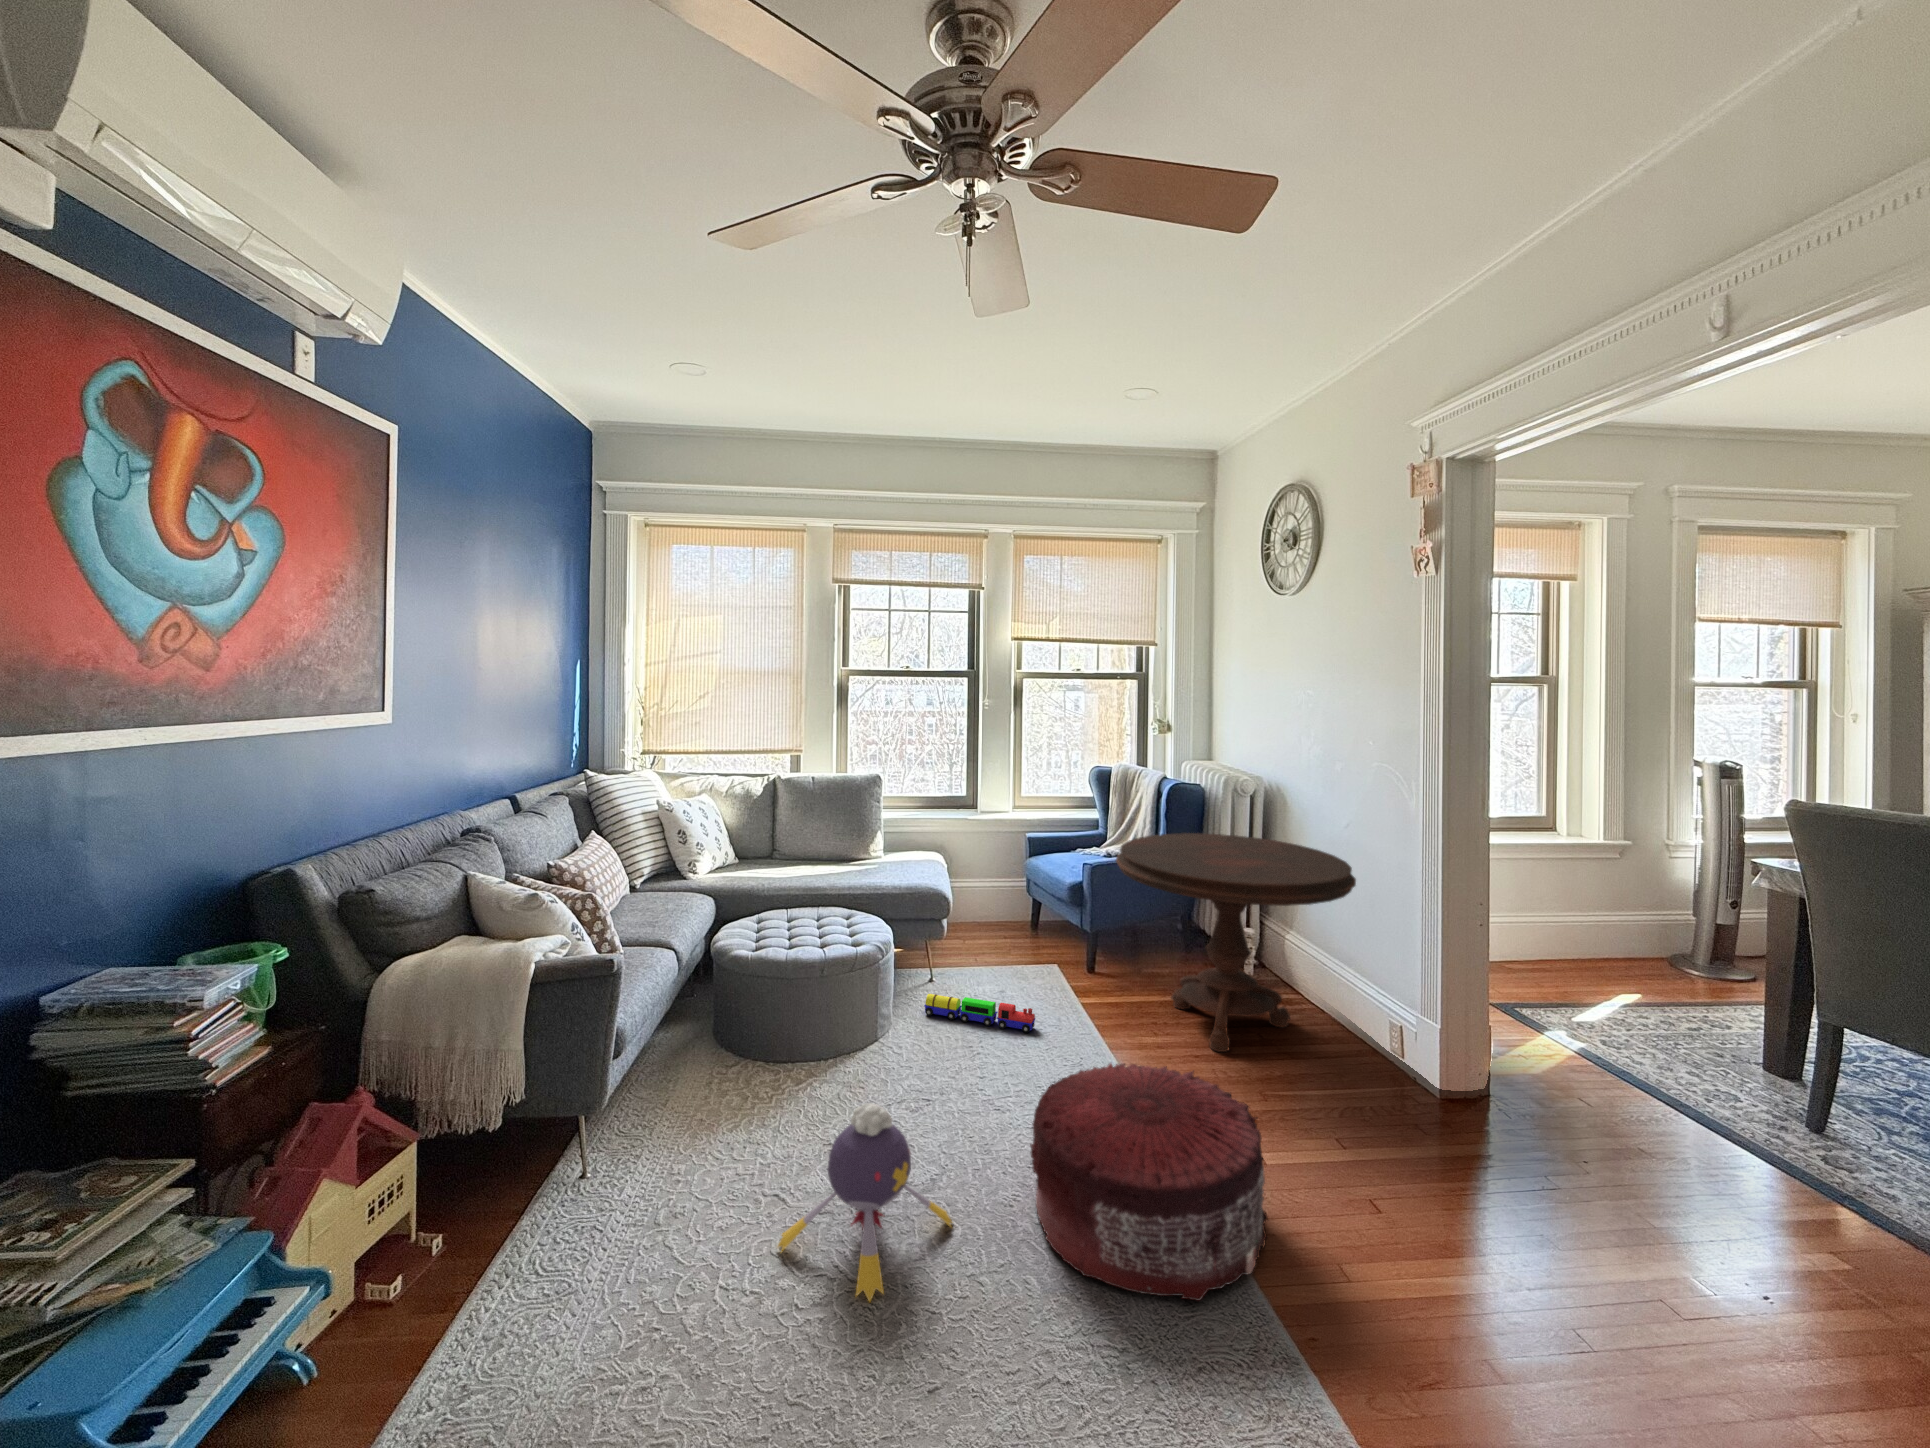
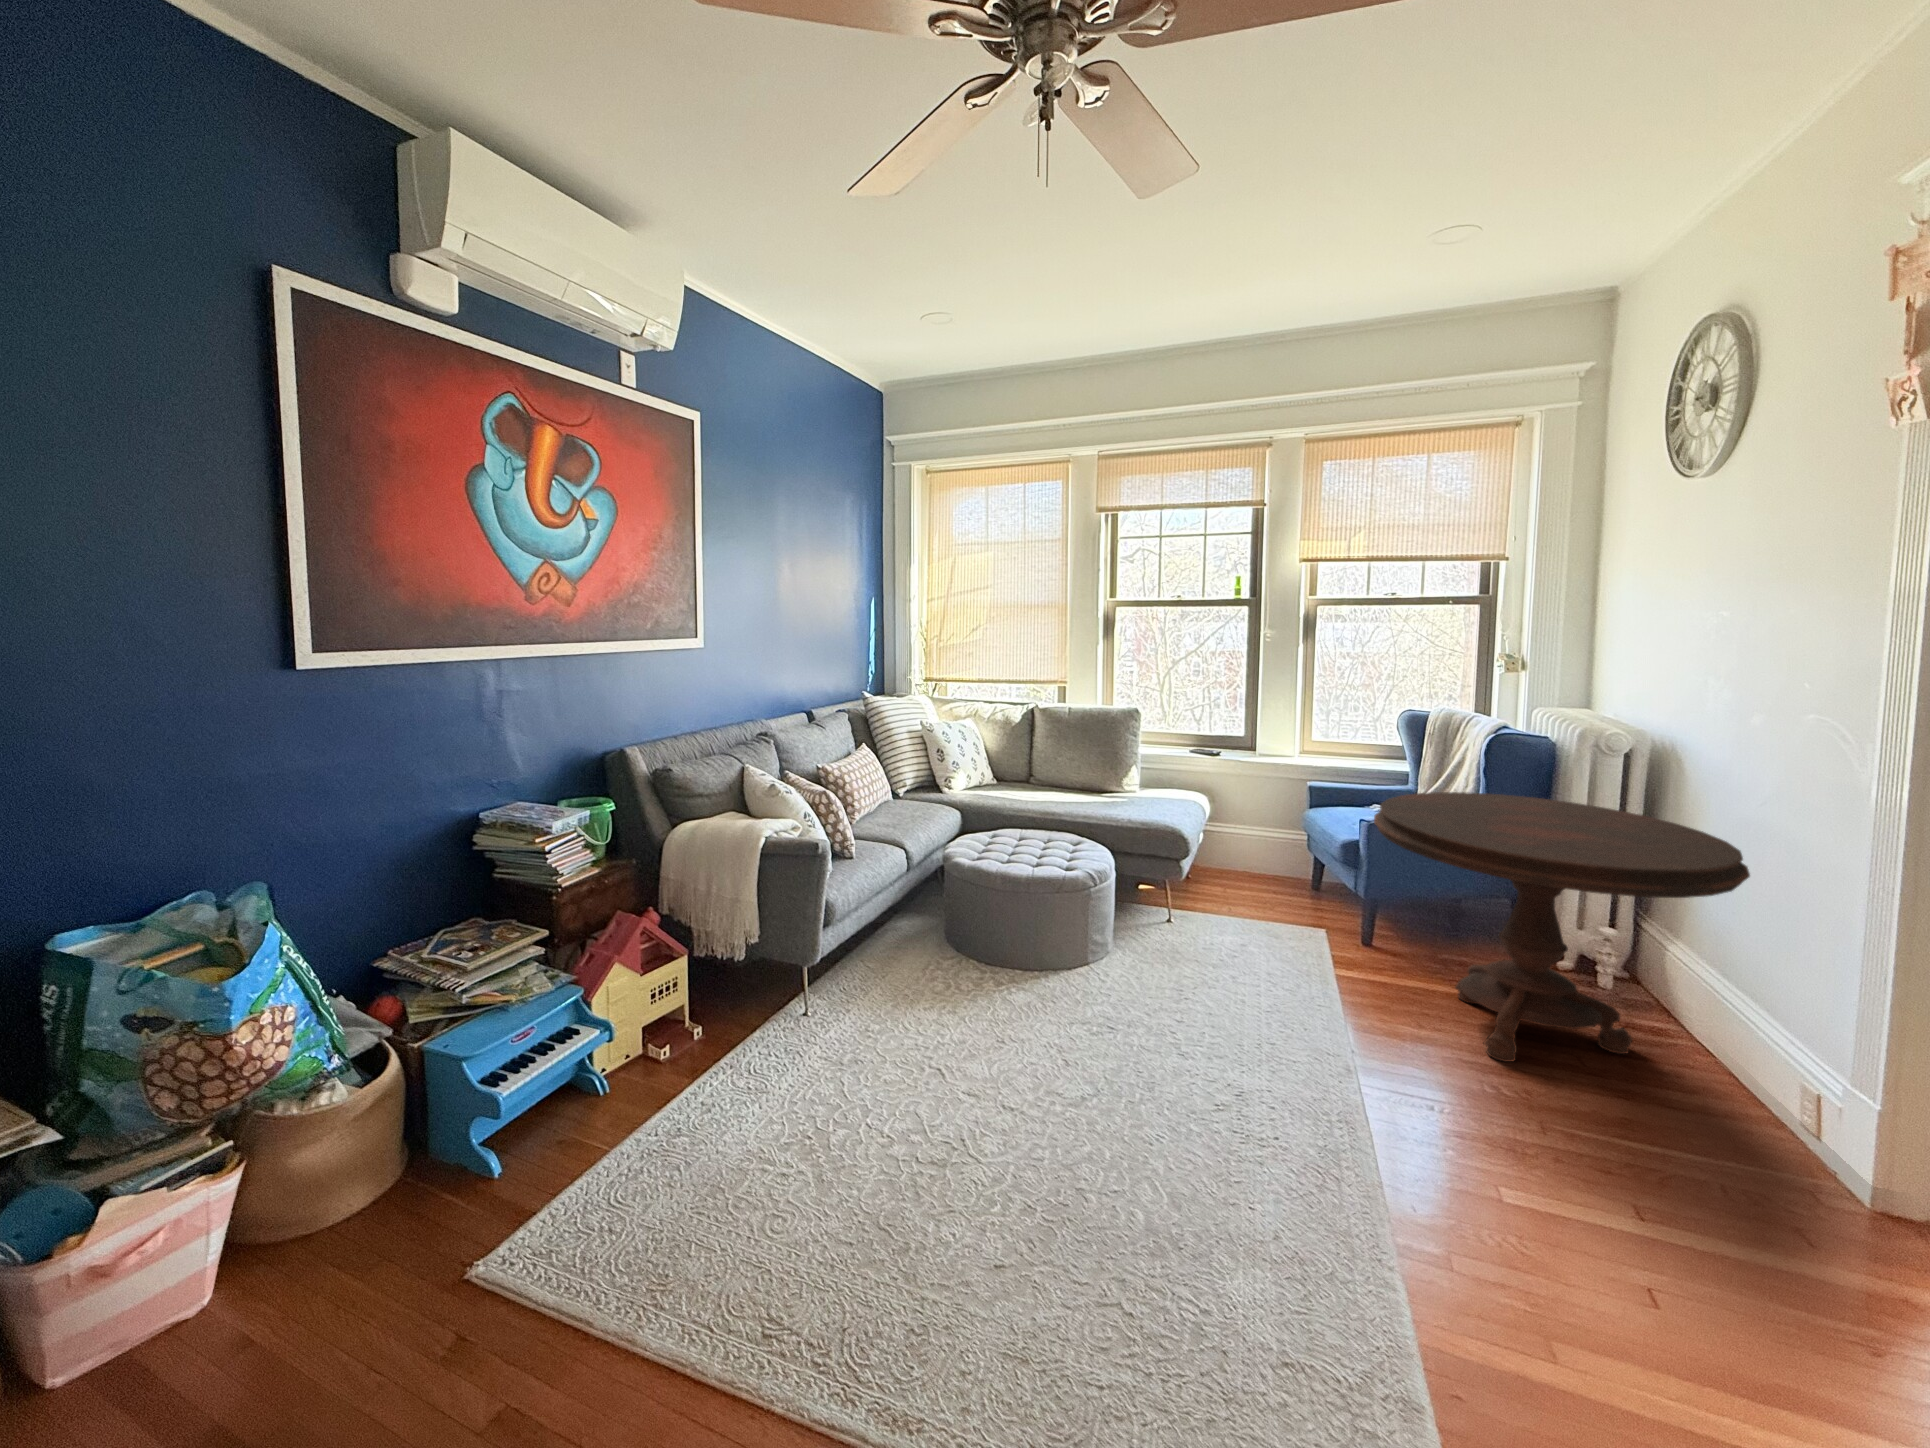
toy train: present [924,994,1035,1033] -> none [1145,929,1263,987]
pouf: present [1030,1063,1268,1301] -> none [1165,1027,1463,1301]
plush toy: present [778,1103,952,1302] -> none [921,1003,1086,1178]

